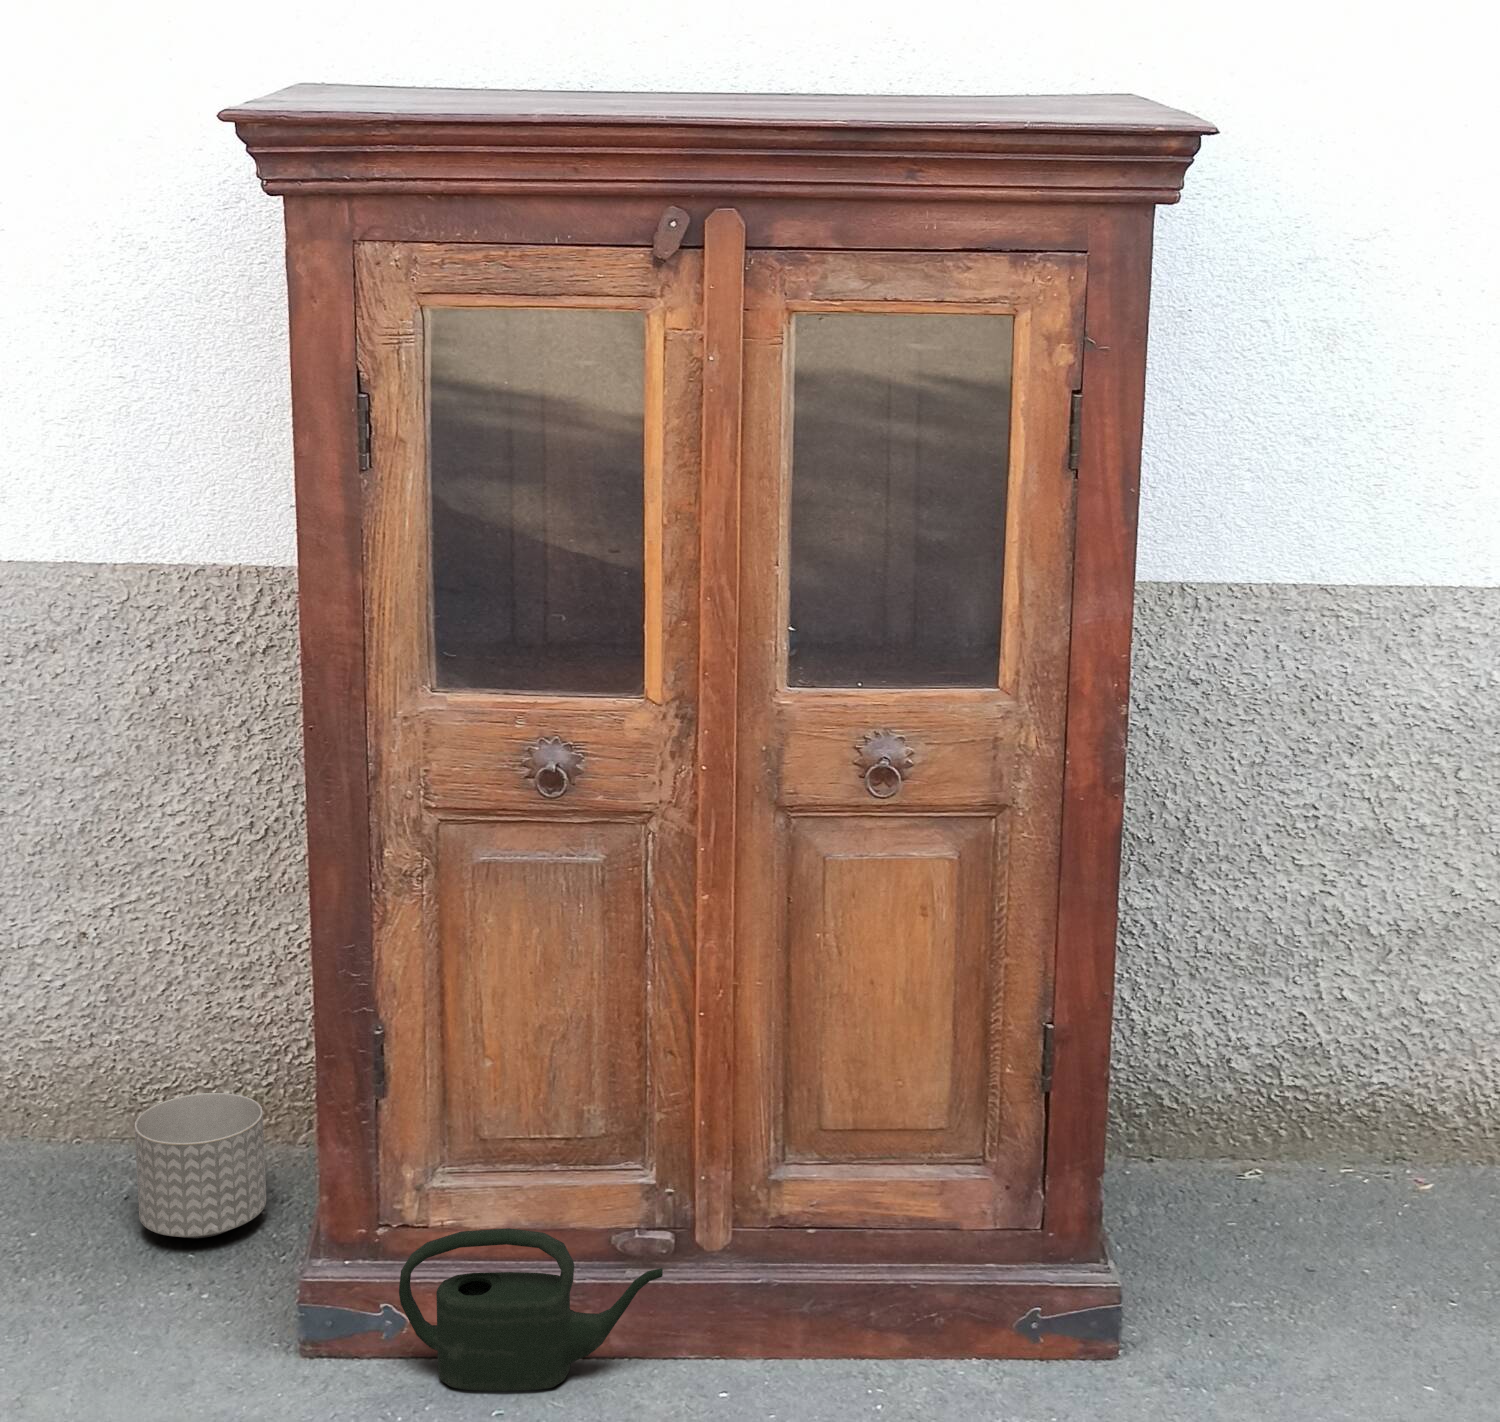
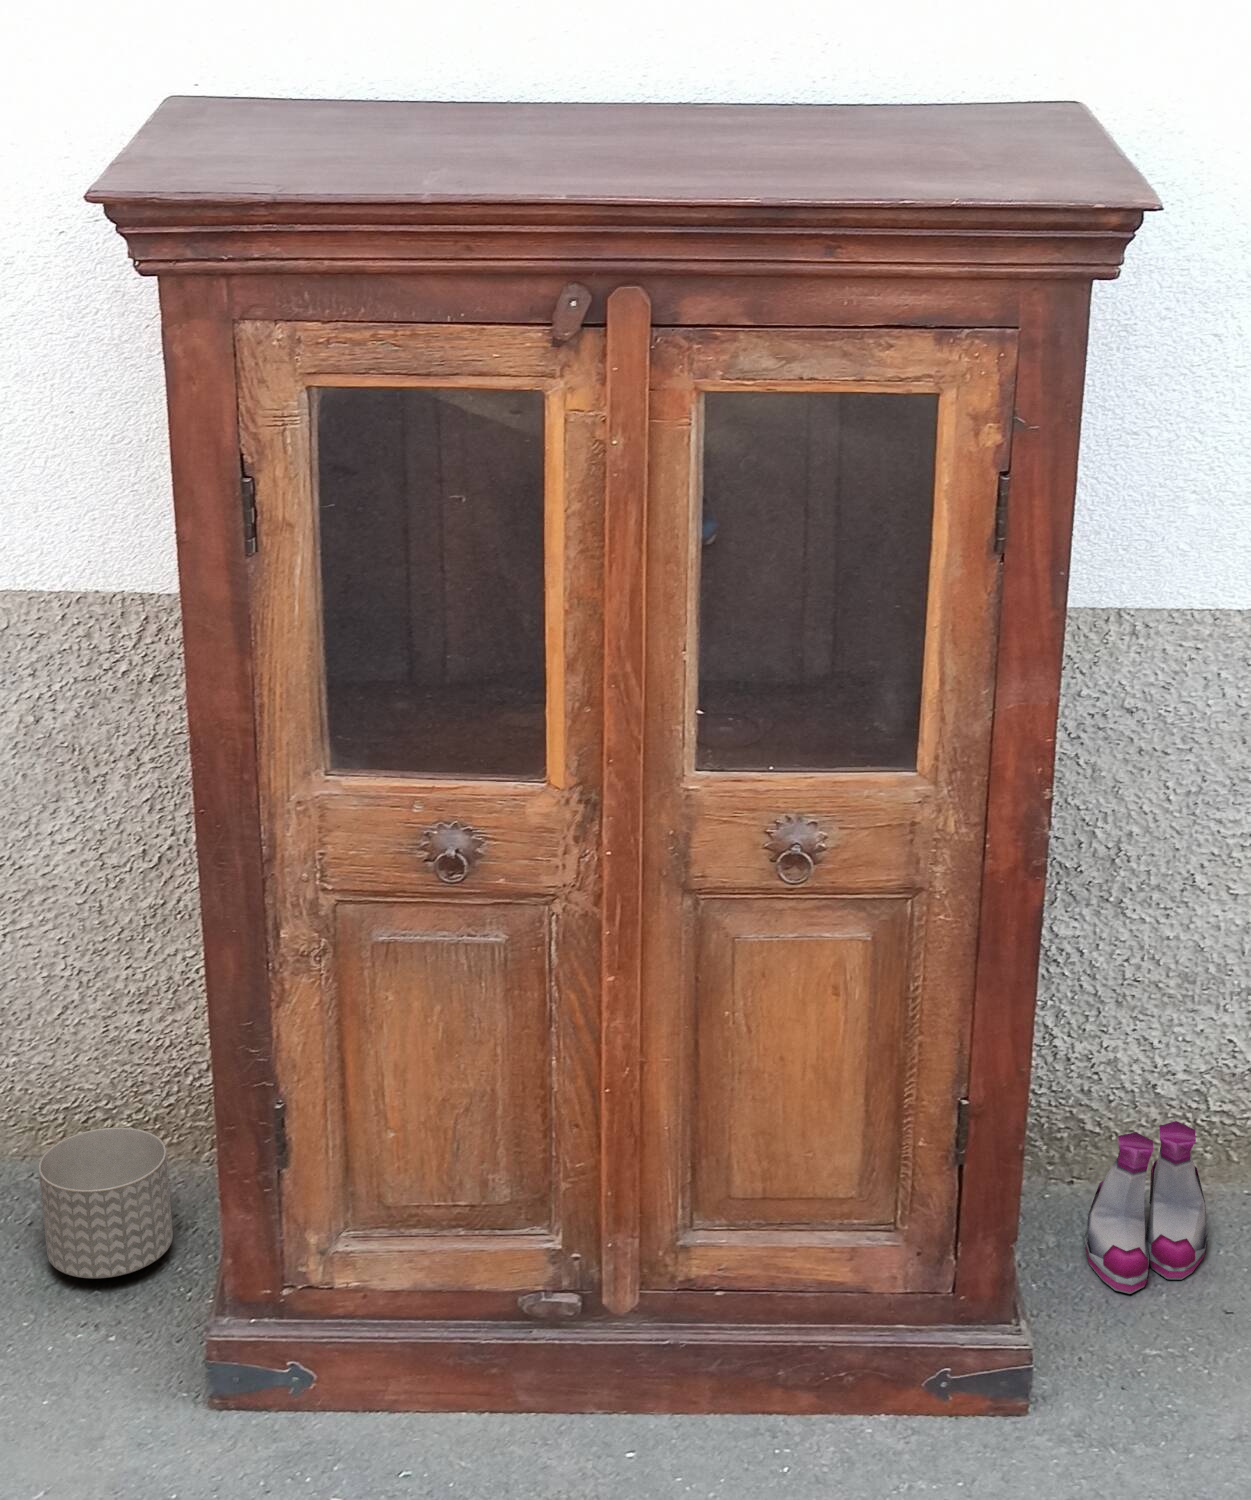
boots: none [1169,1081,1289,1250] -> present [1085,1121,1208,1294]
watering can: present [399,1228,663,1391] -> none [307,1301,569,1456]

